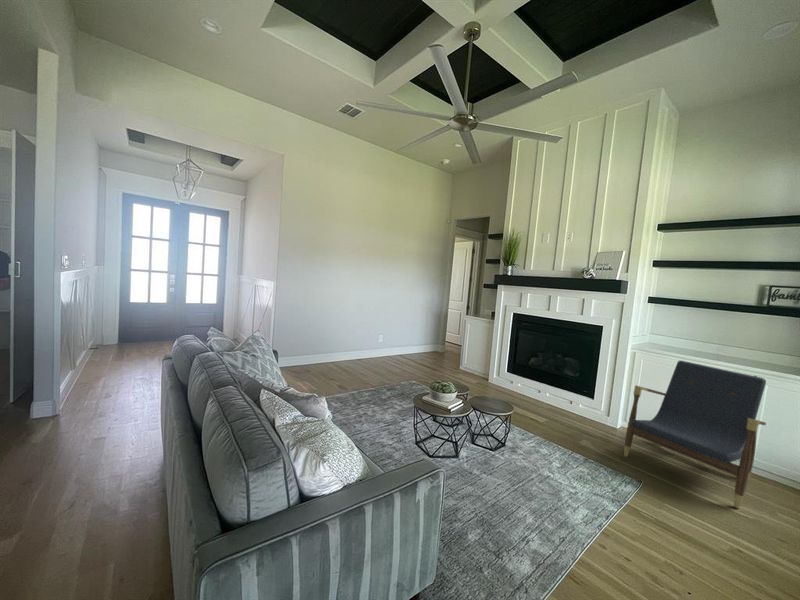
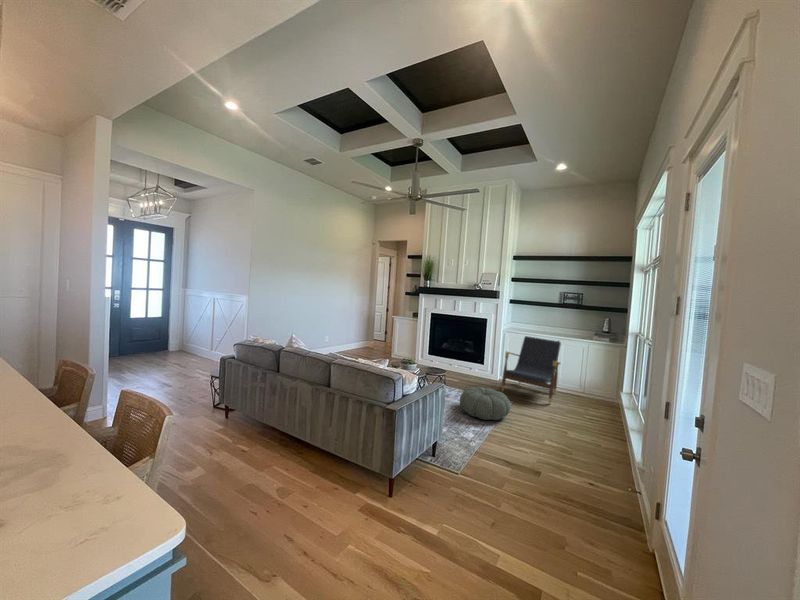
pouf: none [524,448,635,533] -> present [460,387,510,420]

